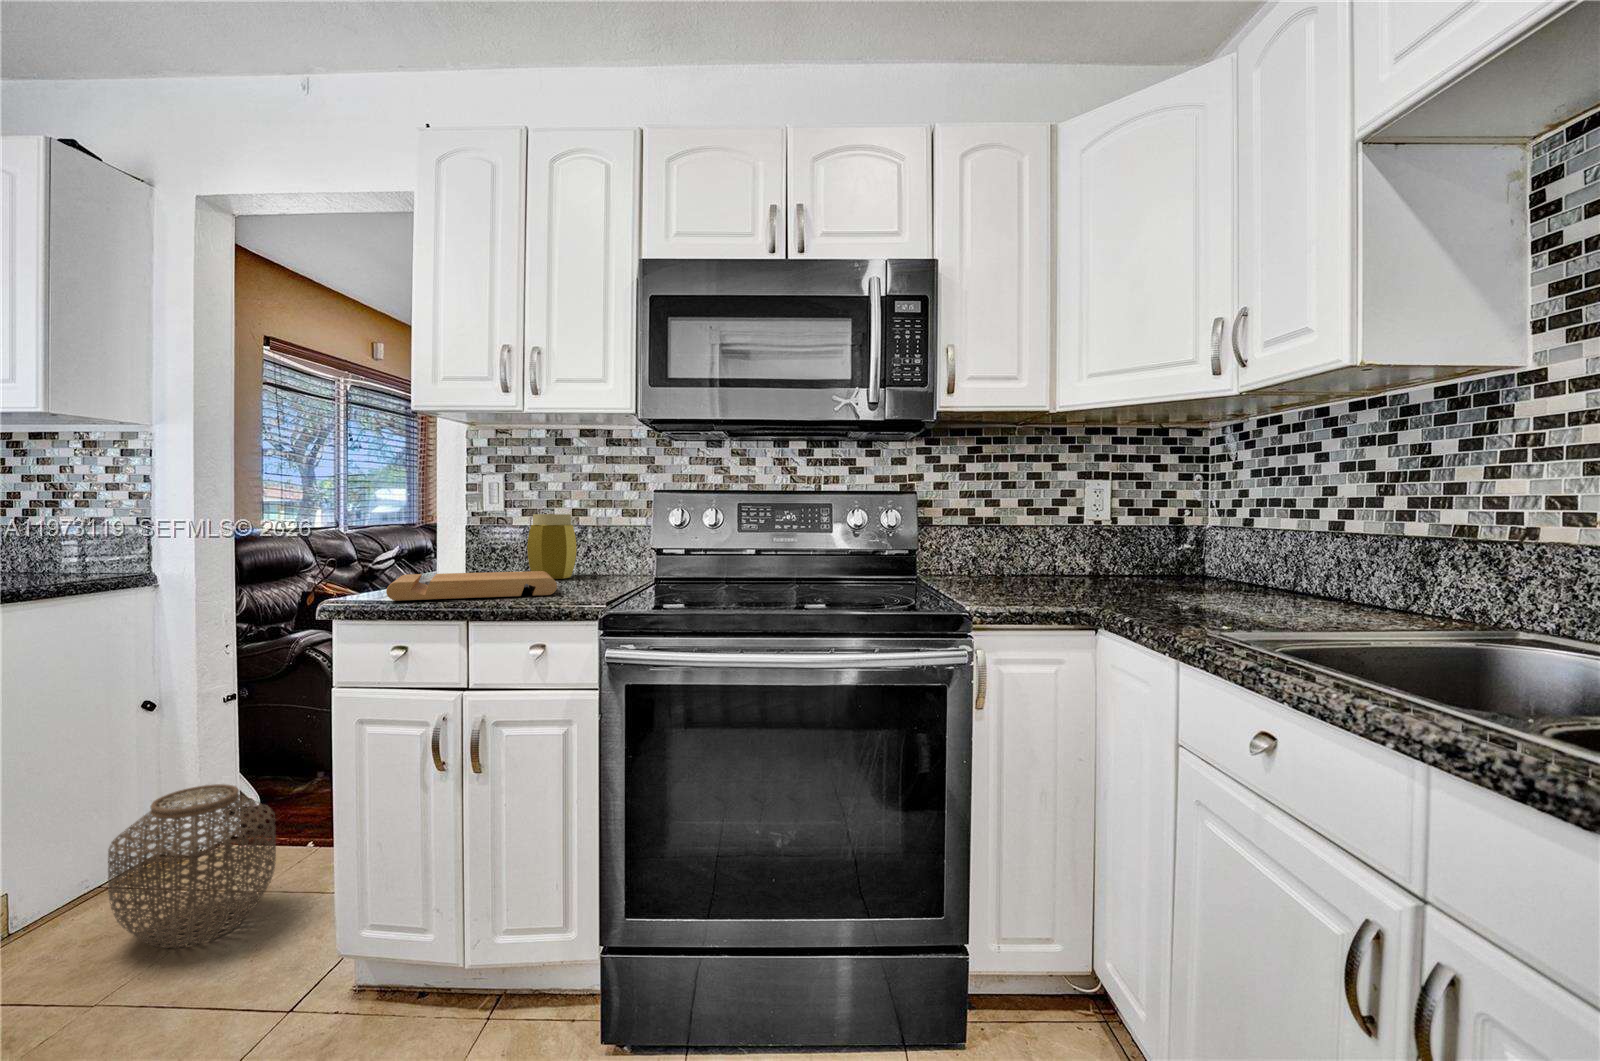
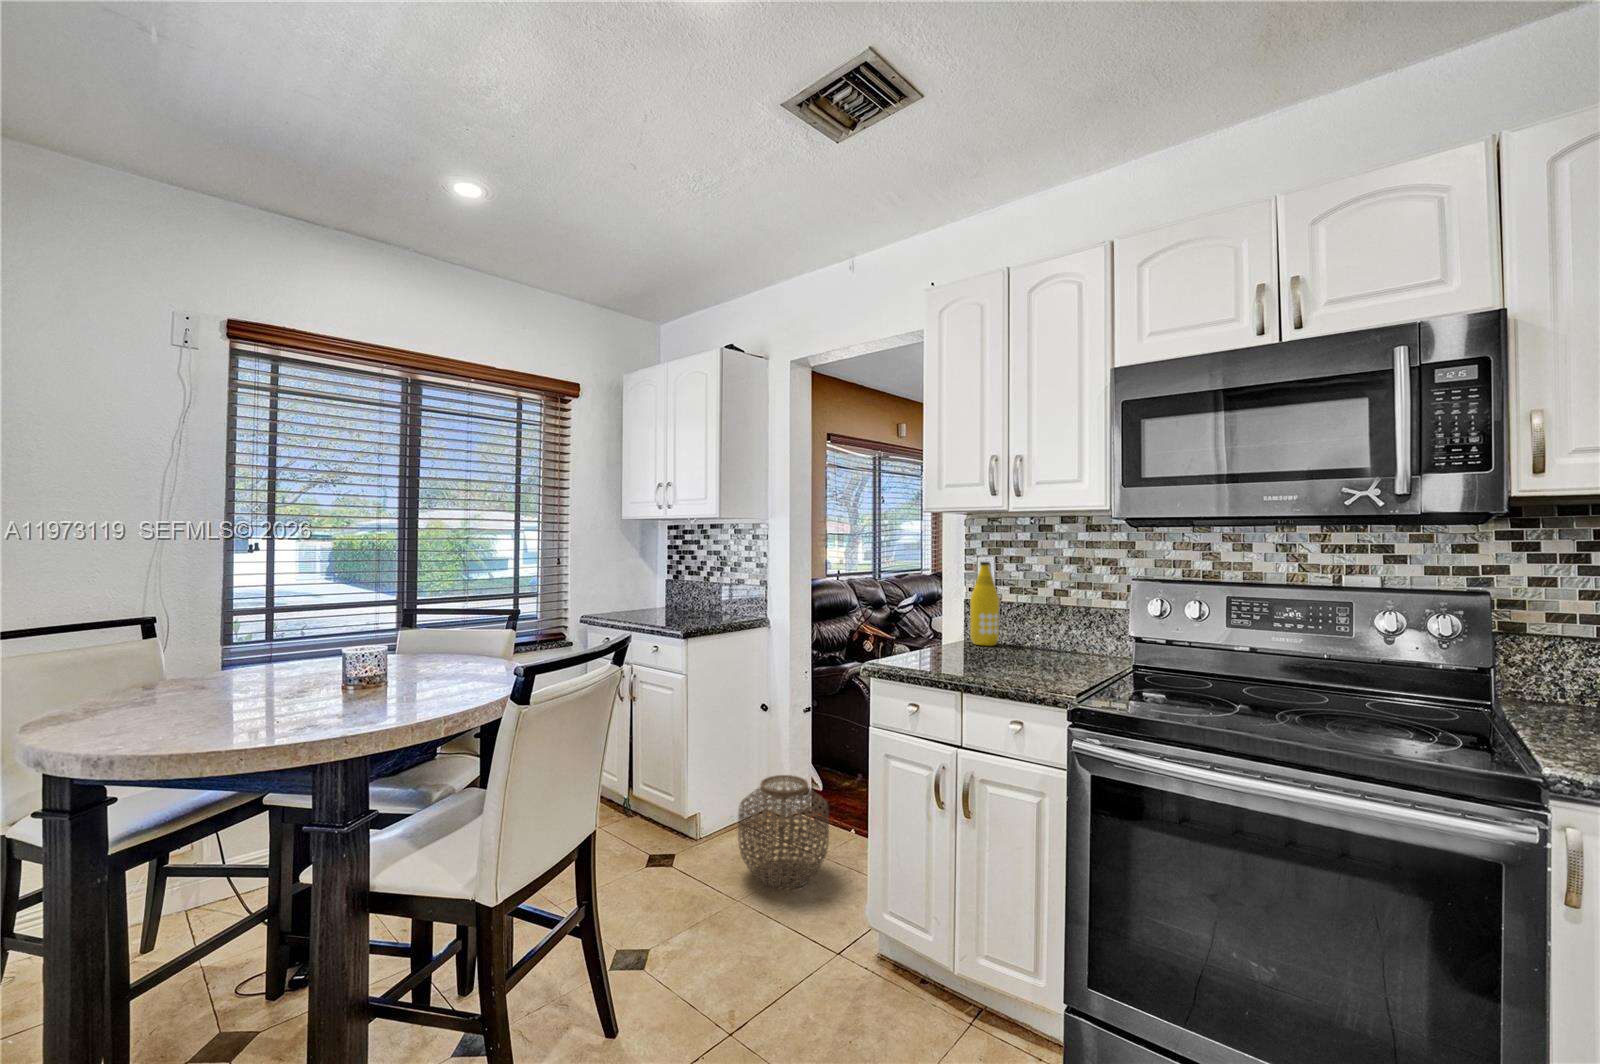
bottle: none [475,479,511,577] -> present [970,562,1000,646]
jar: present [527,514,577,579] -> none [1013,594,1057,654]
cutting board: present [386,571,557,601] -> none [901,644,1035,676]

